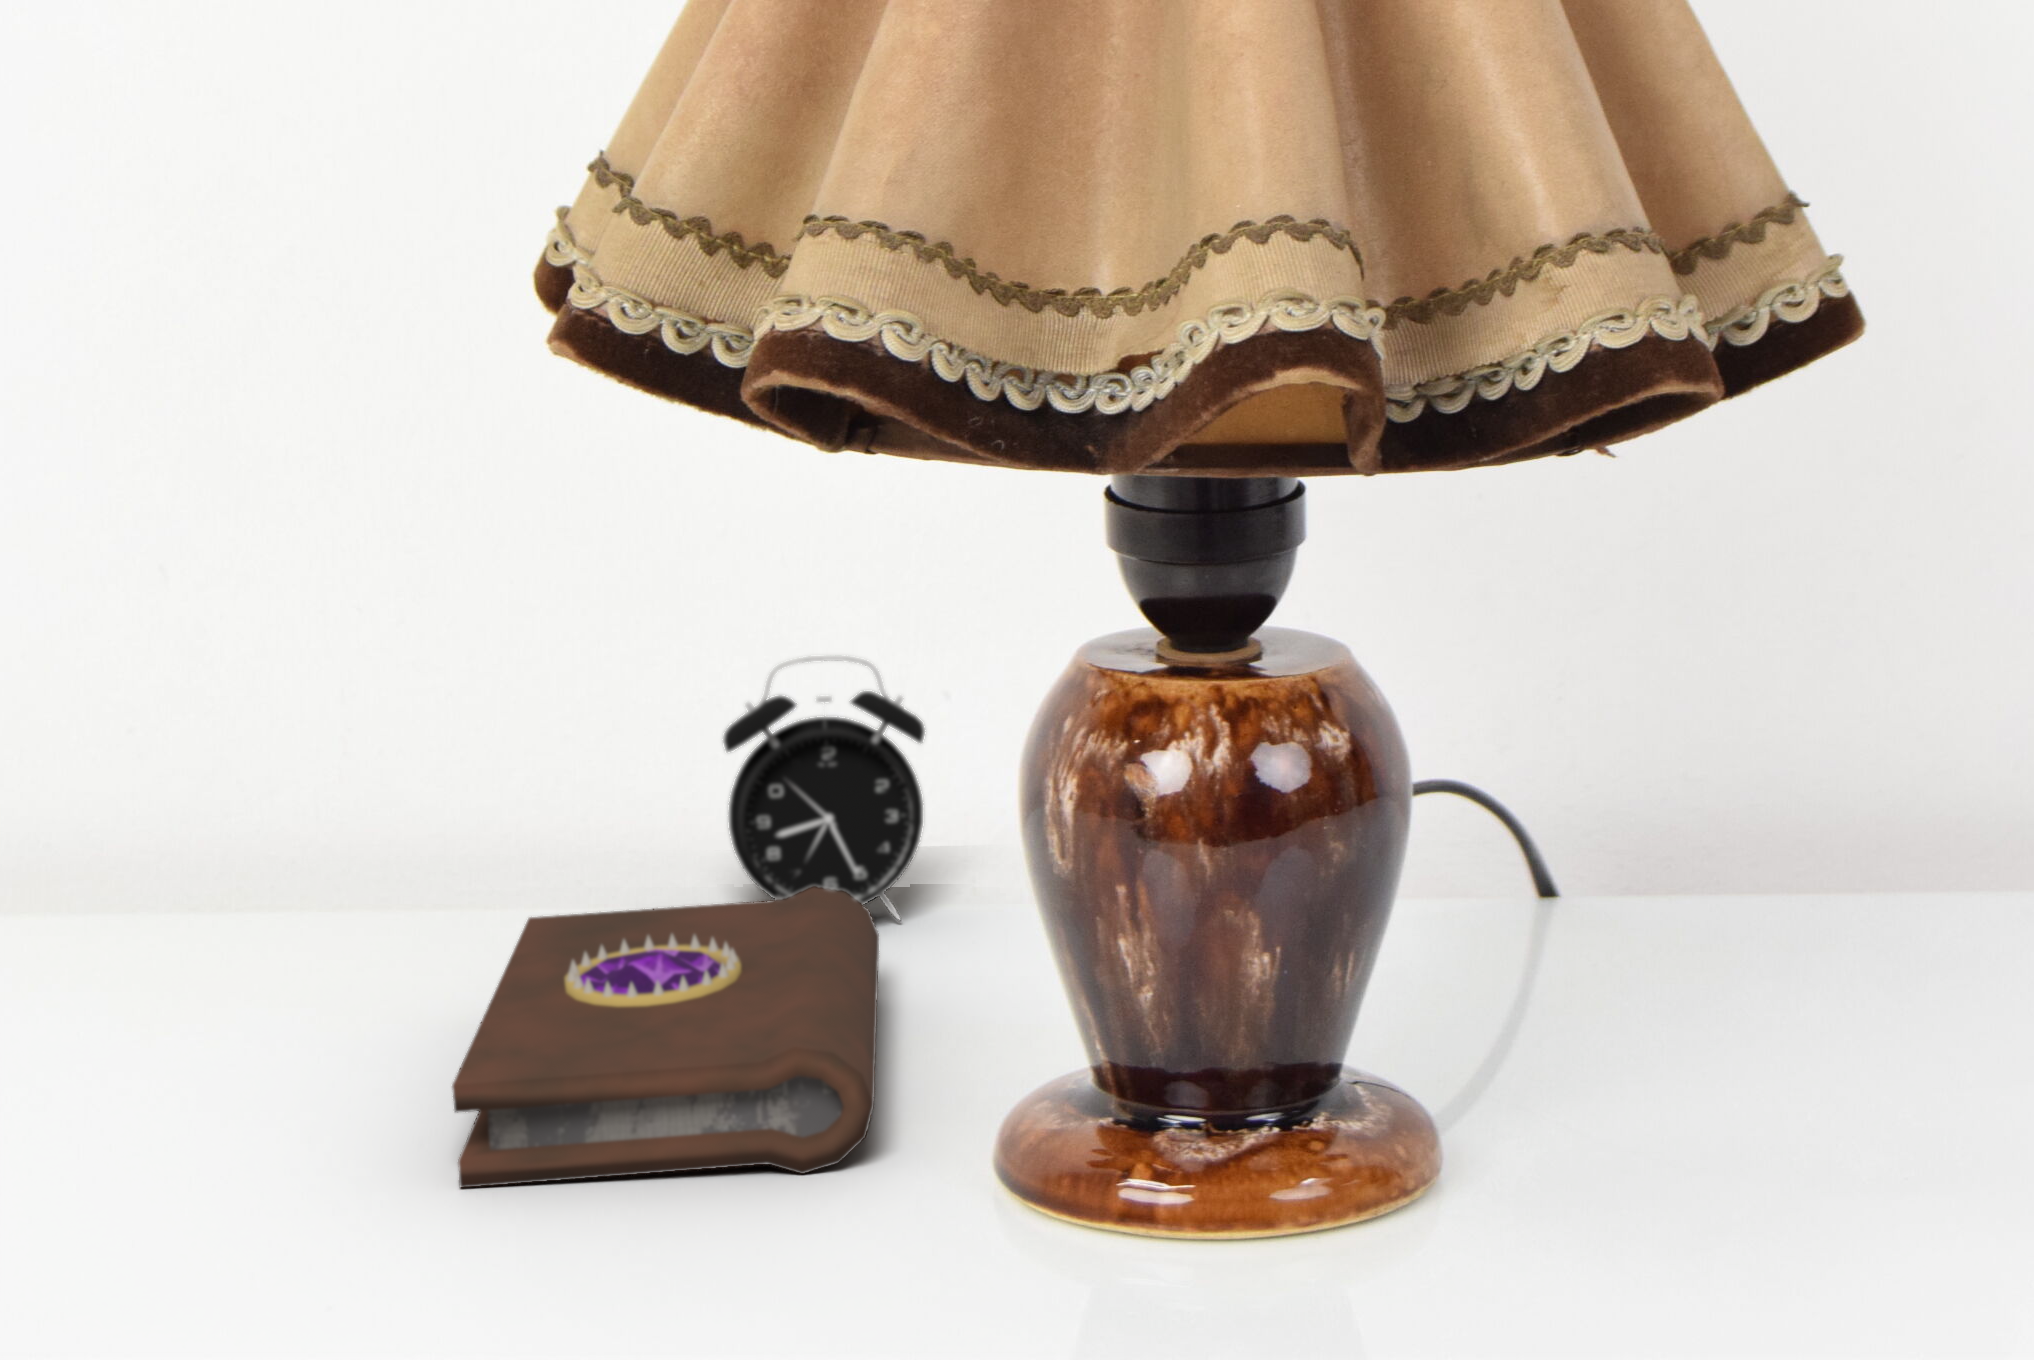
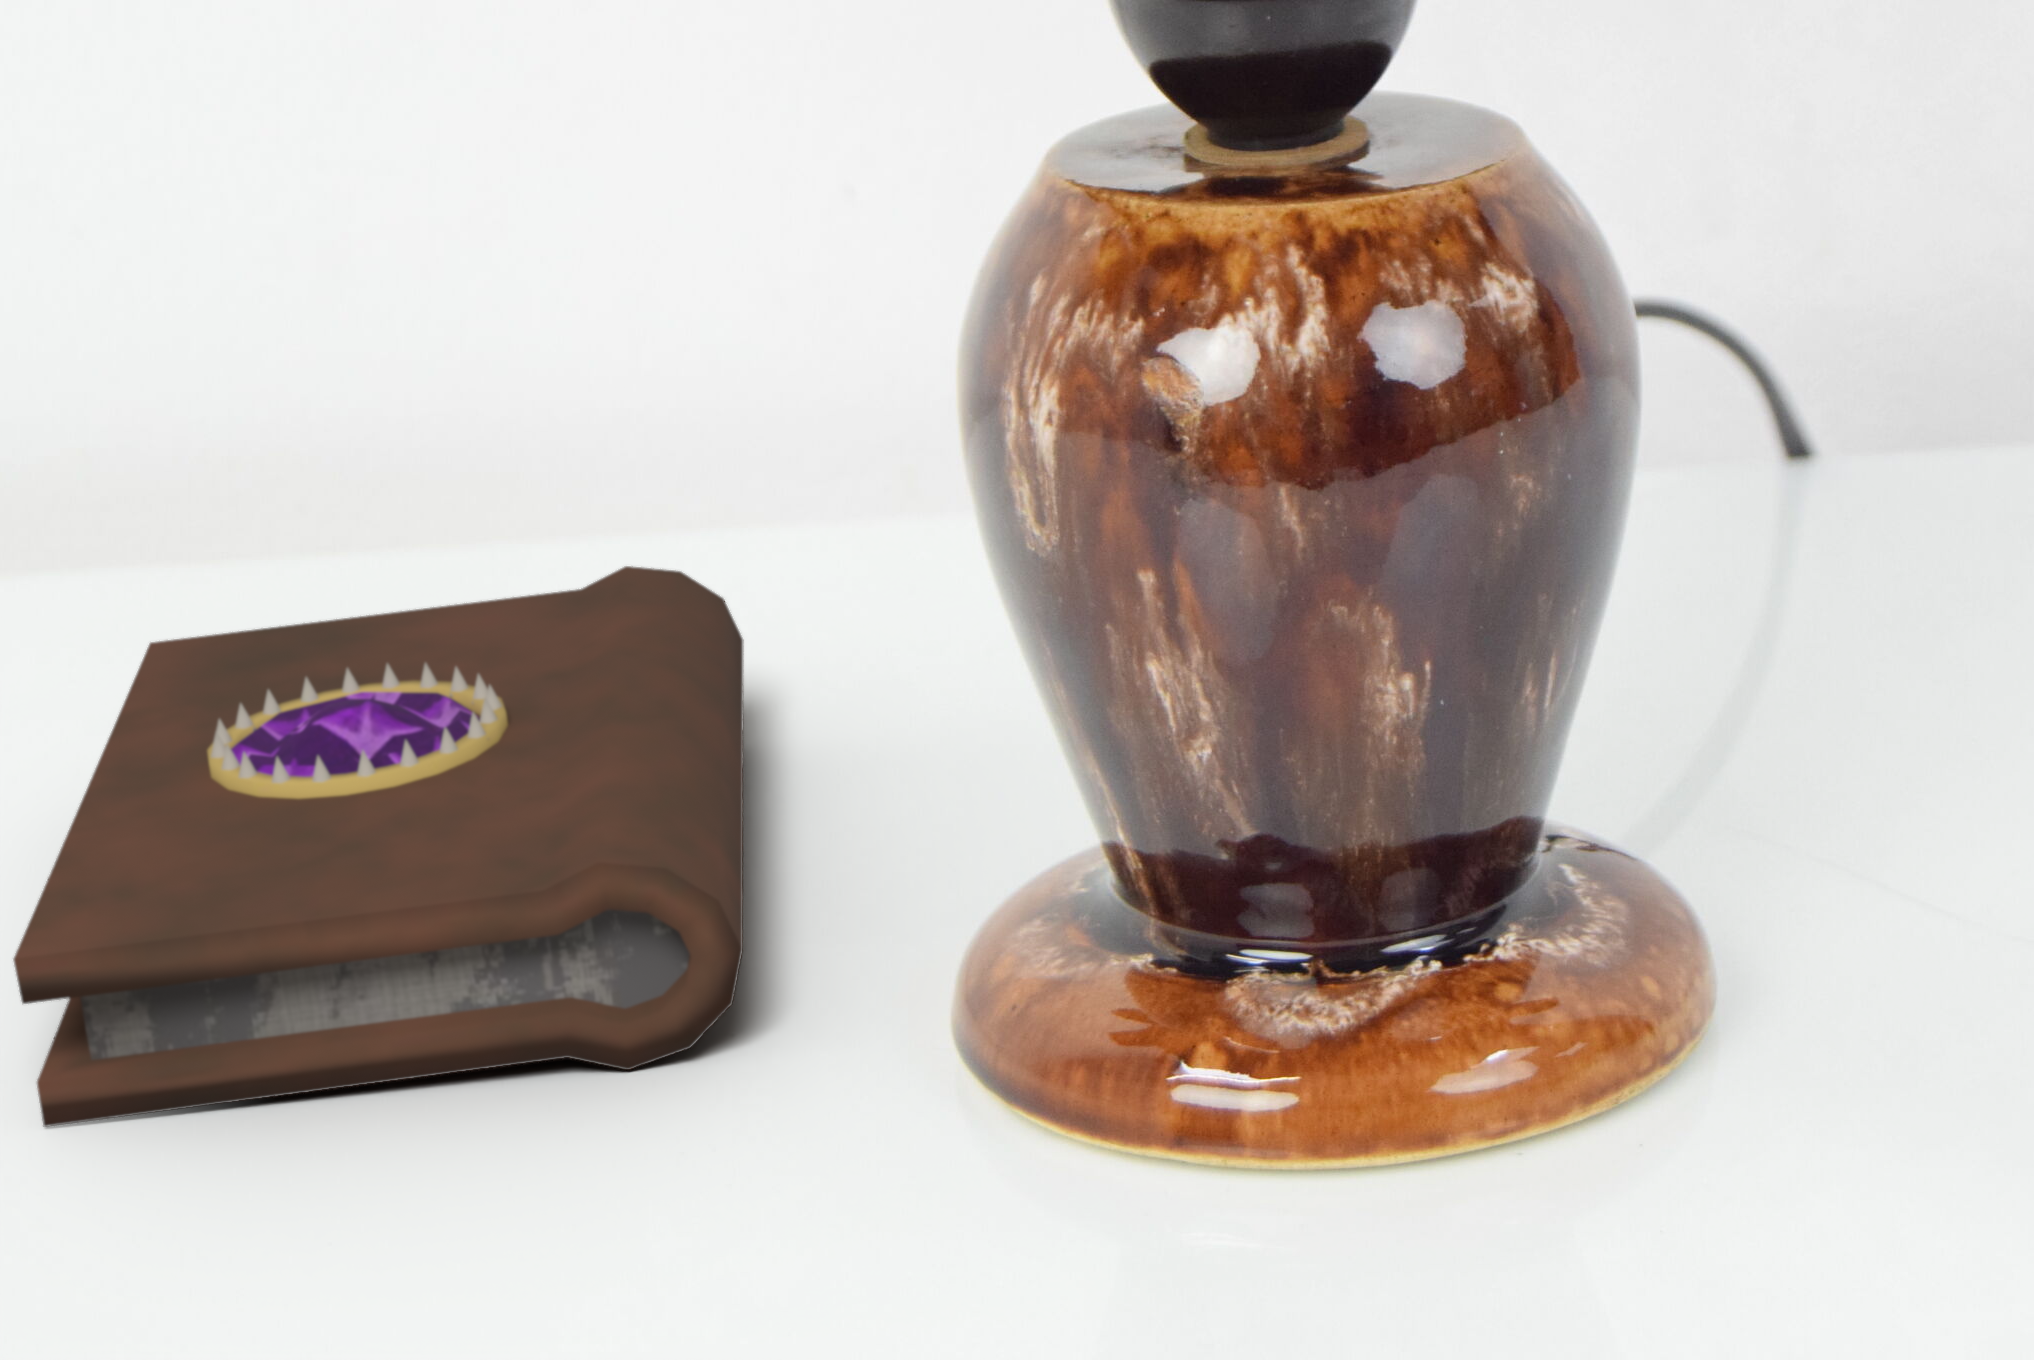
alarm clock: present [724,655,925,920] -> none [464,170,807,629]

